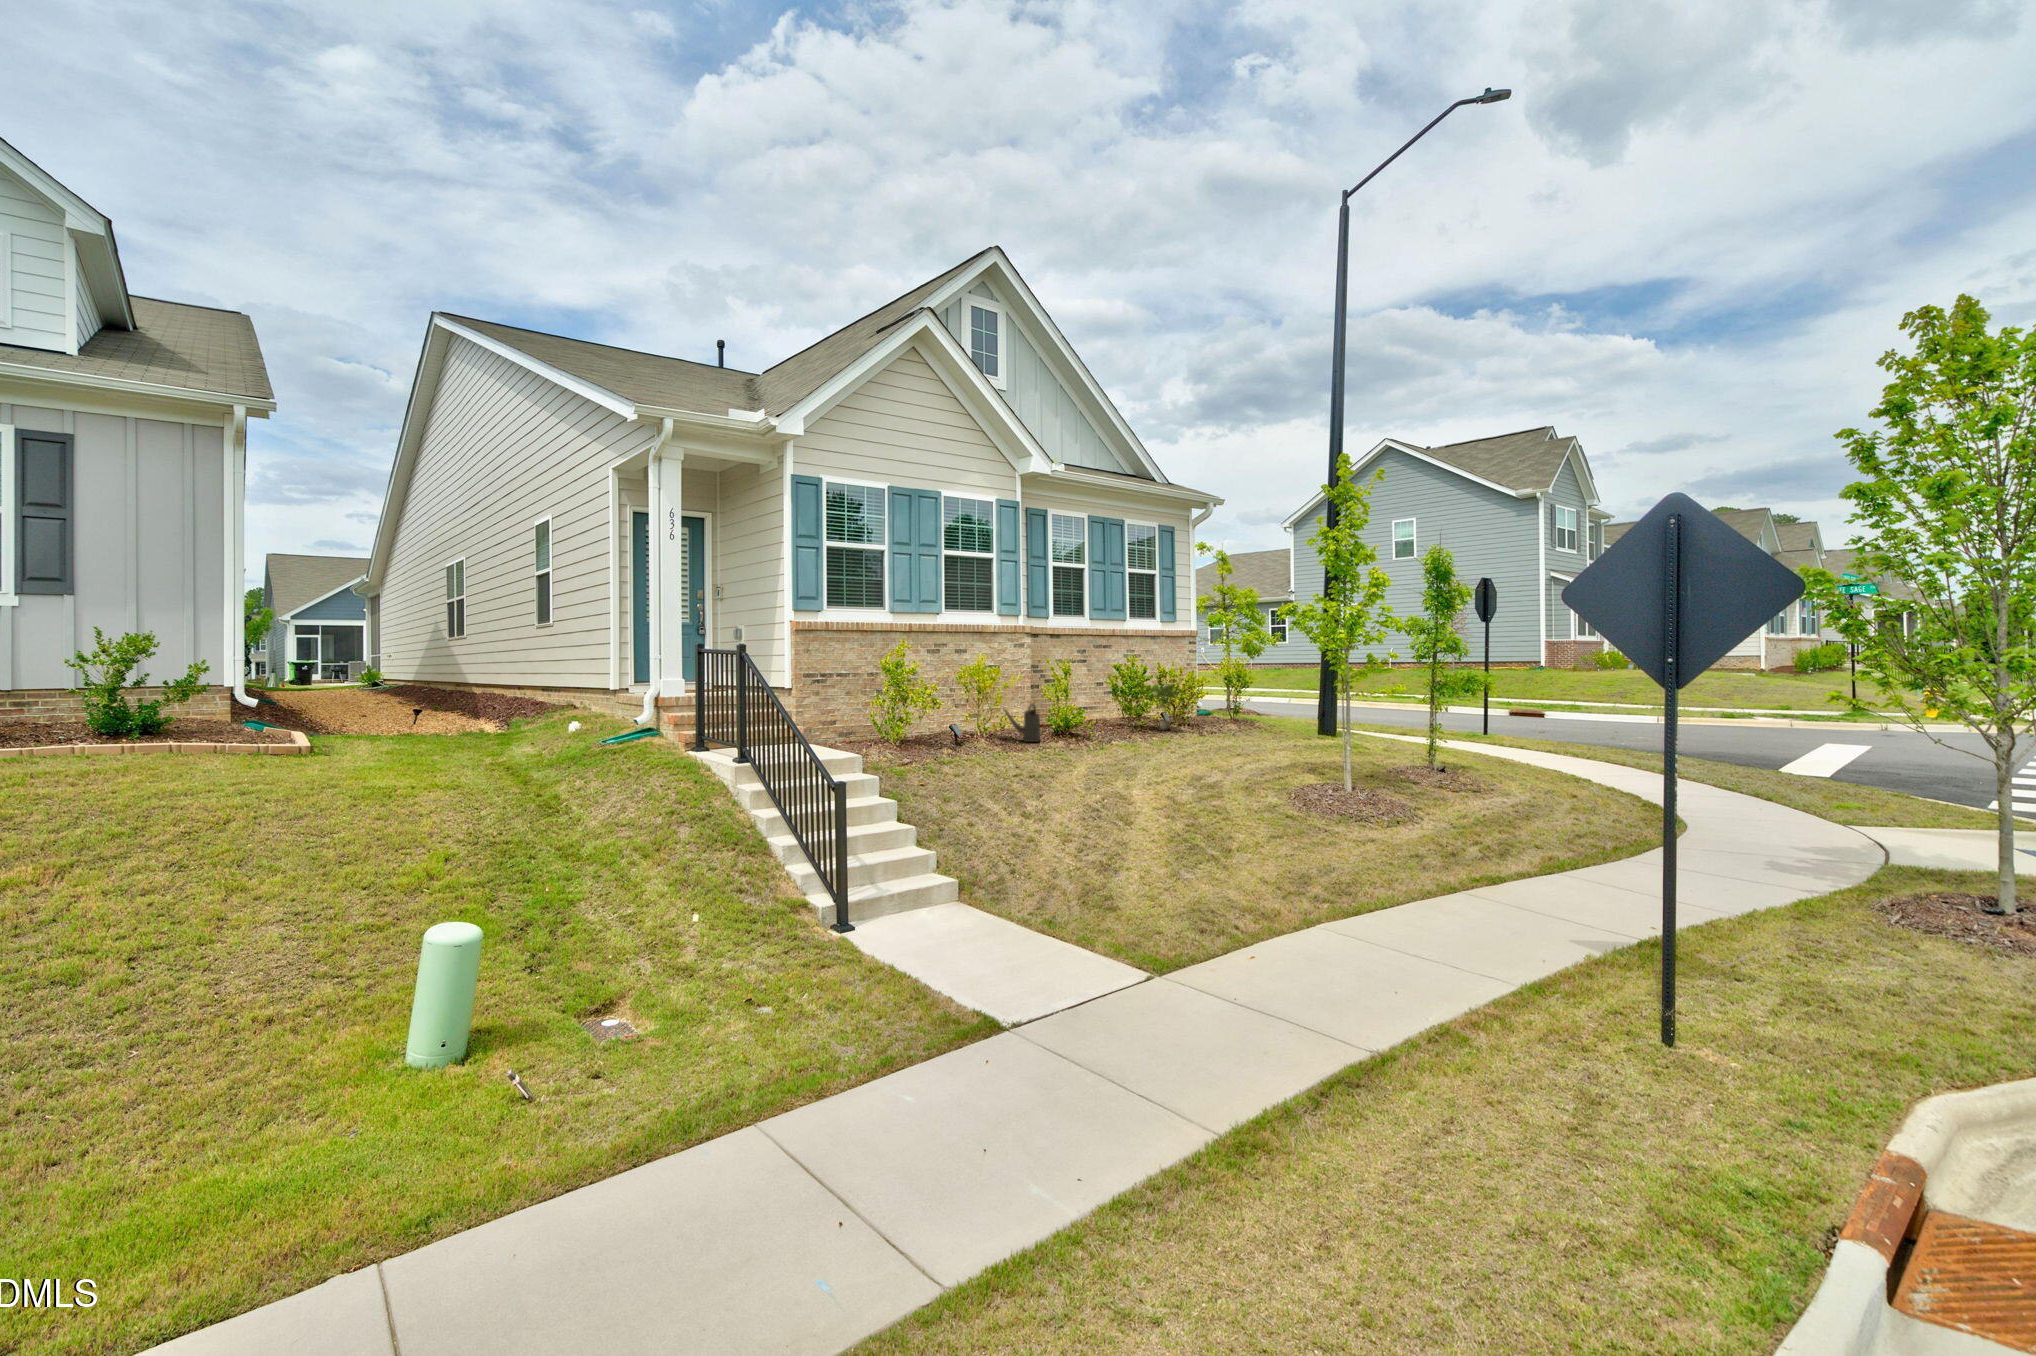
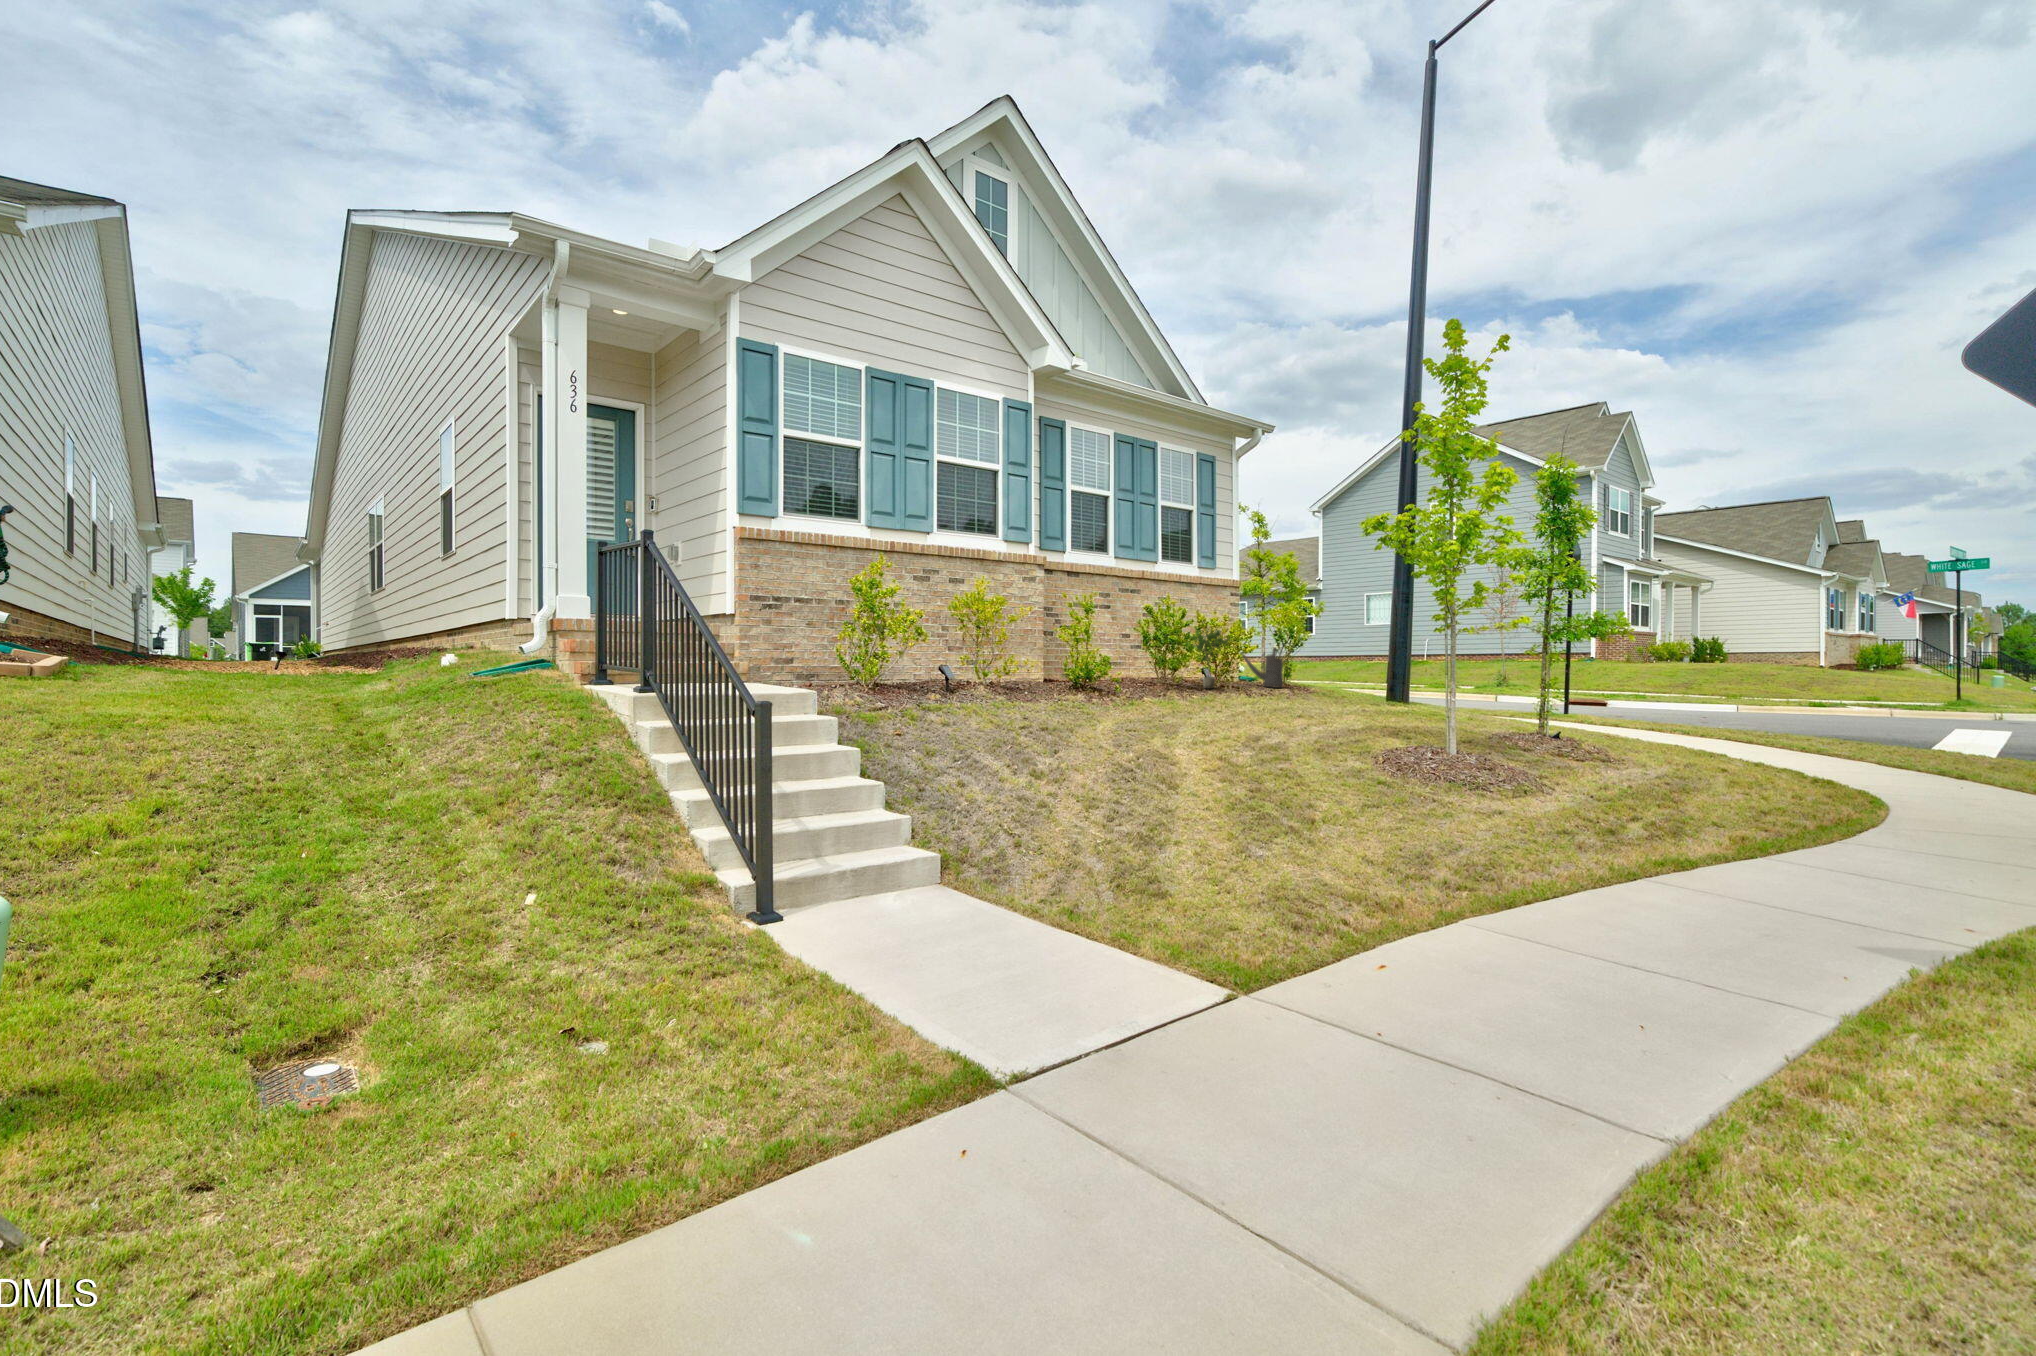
watering can: present [1004,704,1040,742] -> present [1242,647,1283,688]

